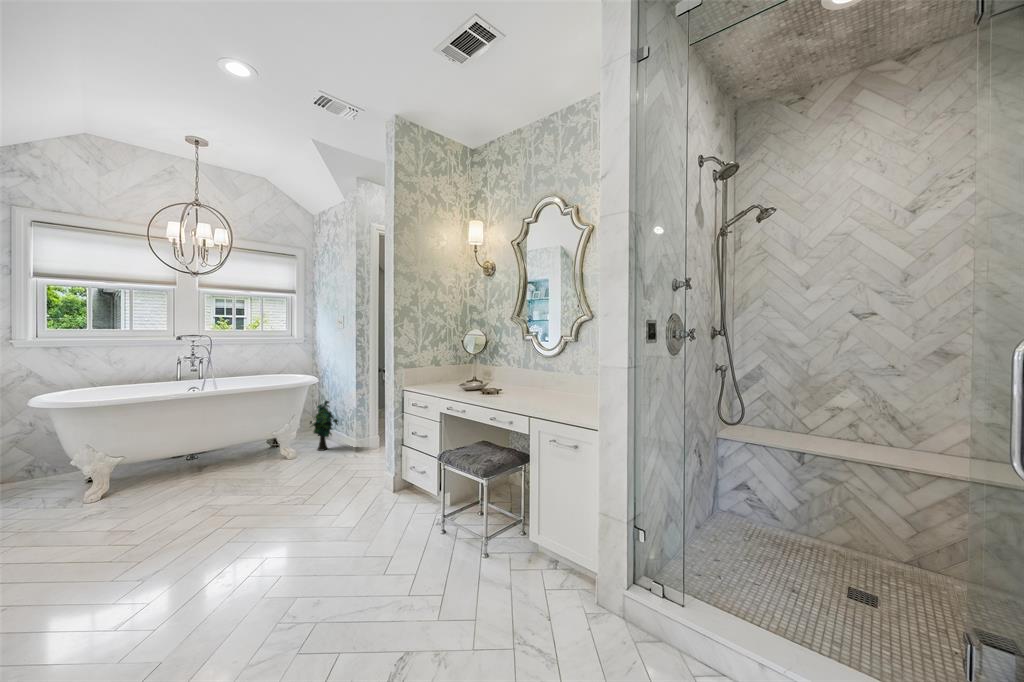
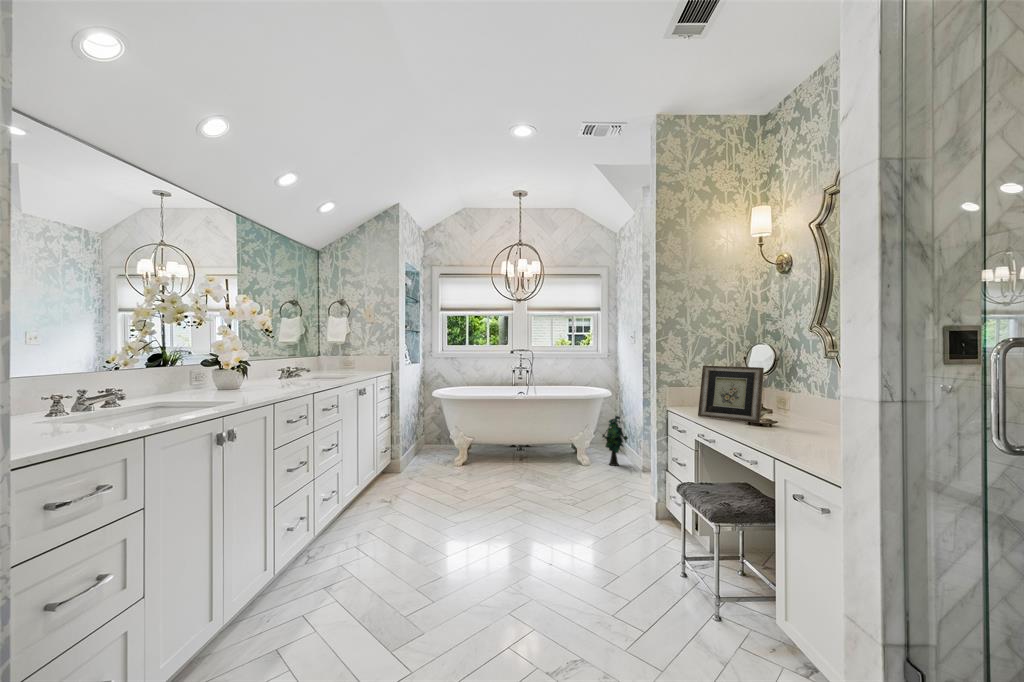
picture frame: none [440,348,488,392] -> present [698,366,764,423]

